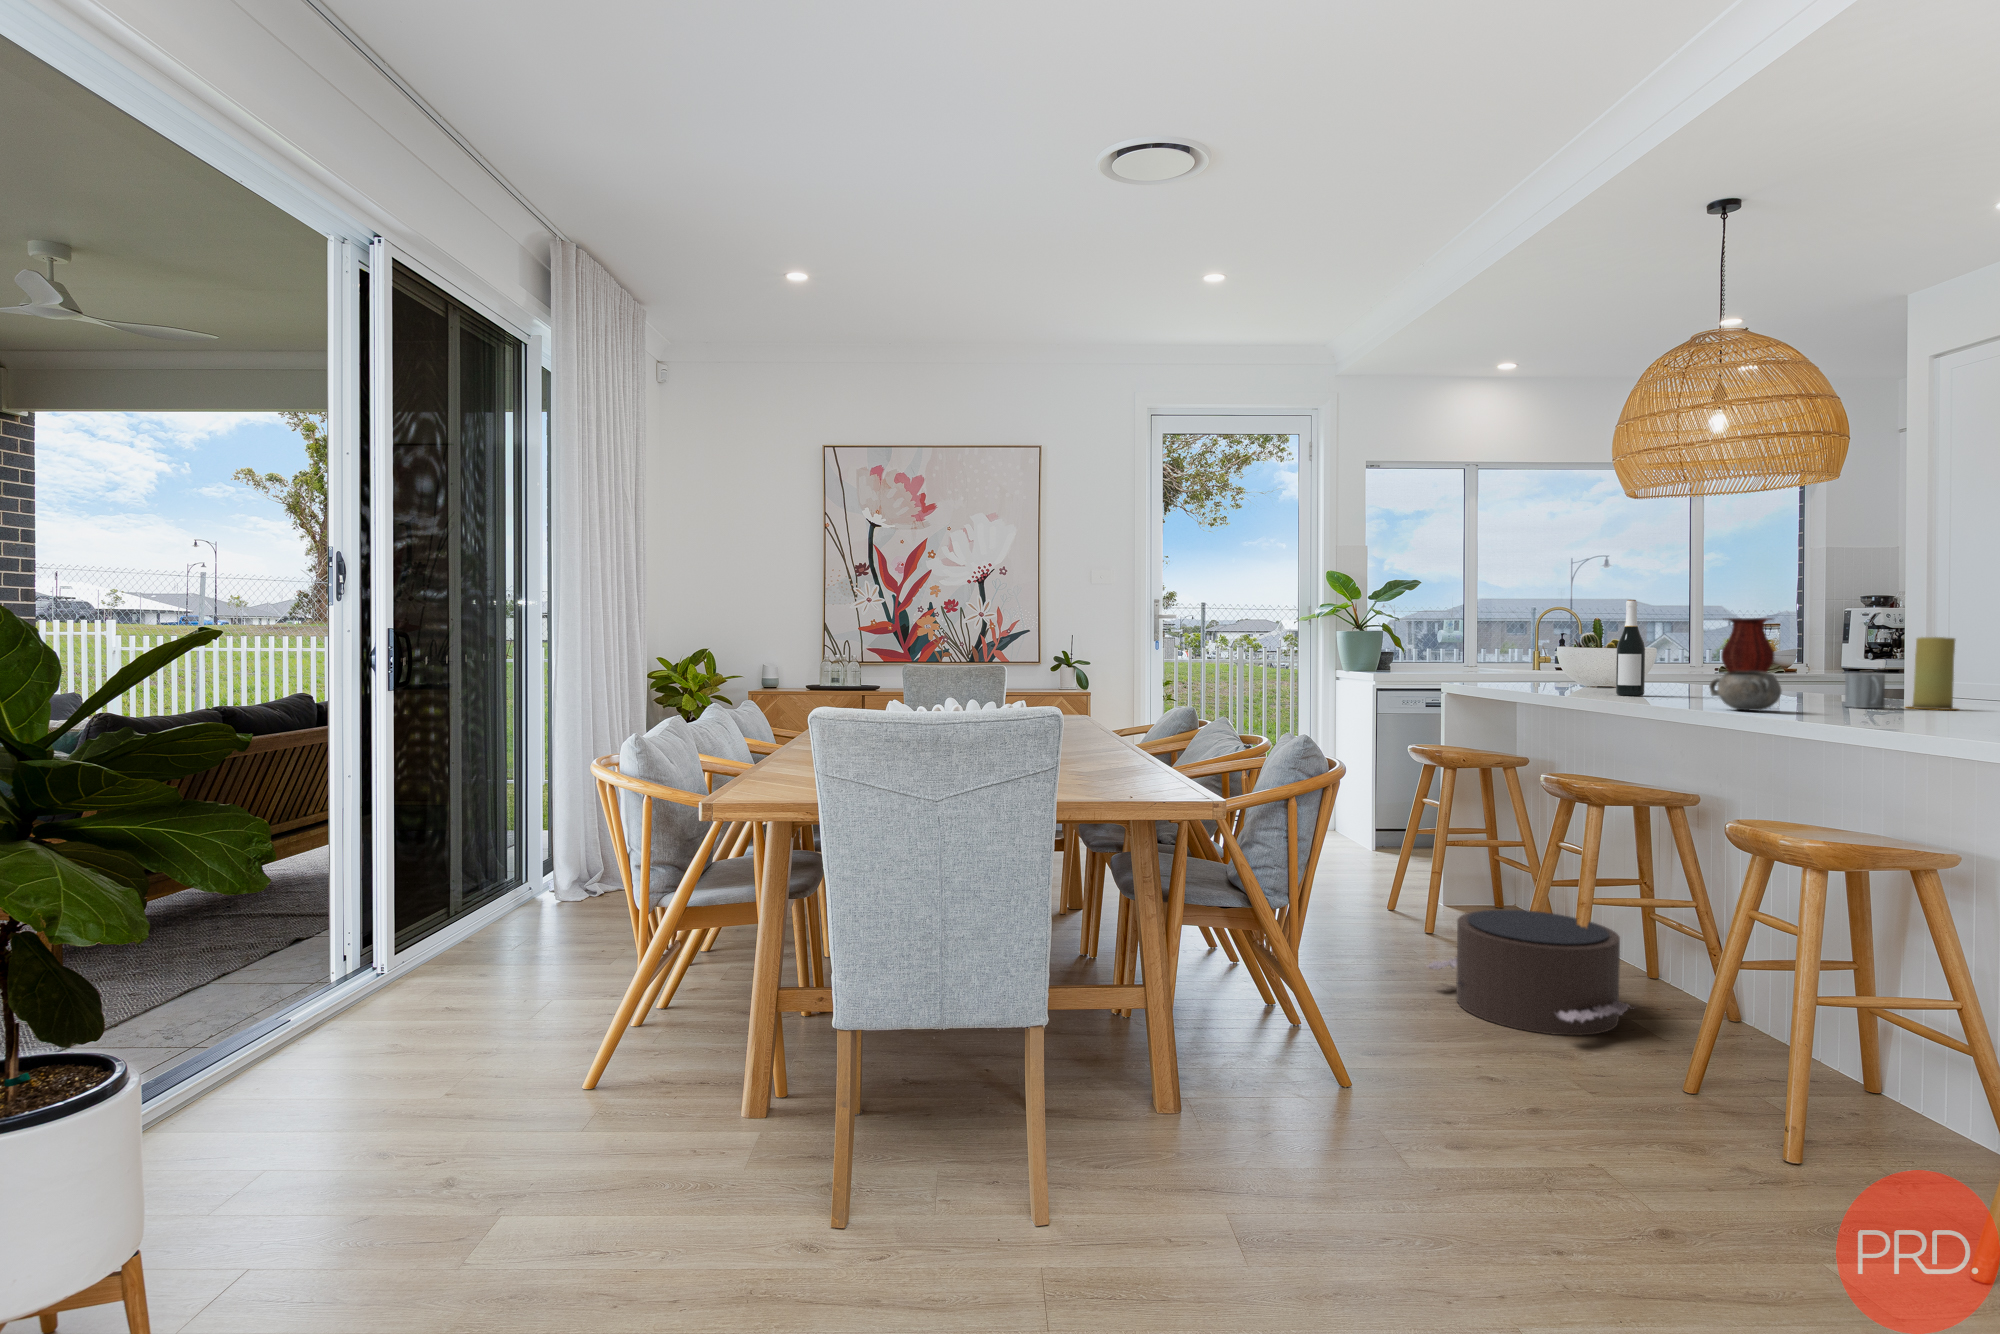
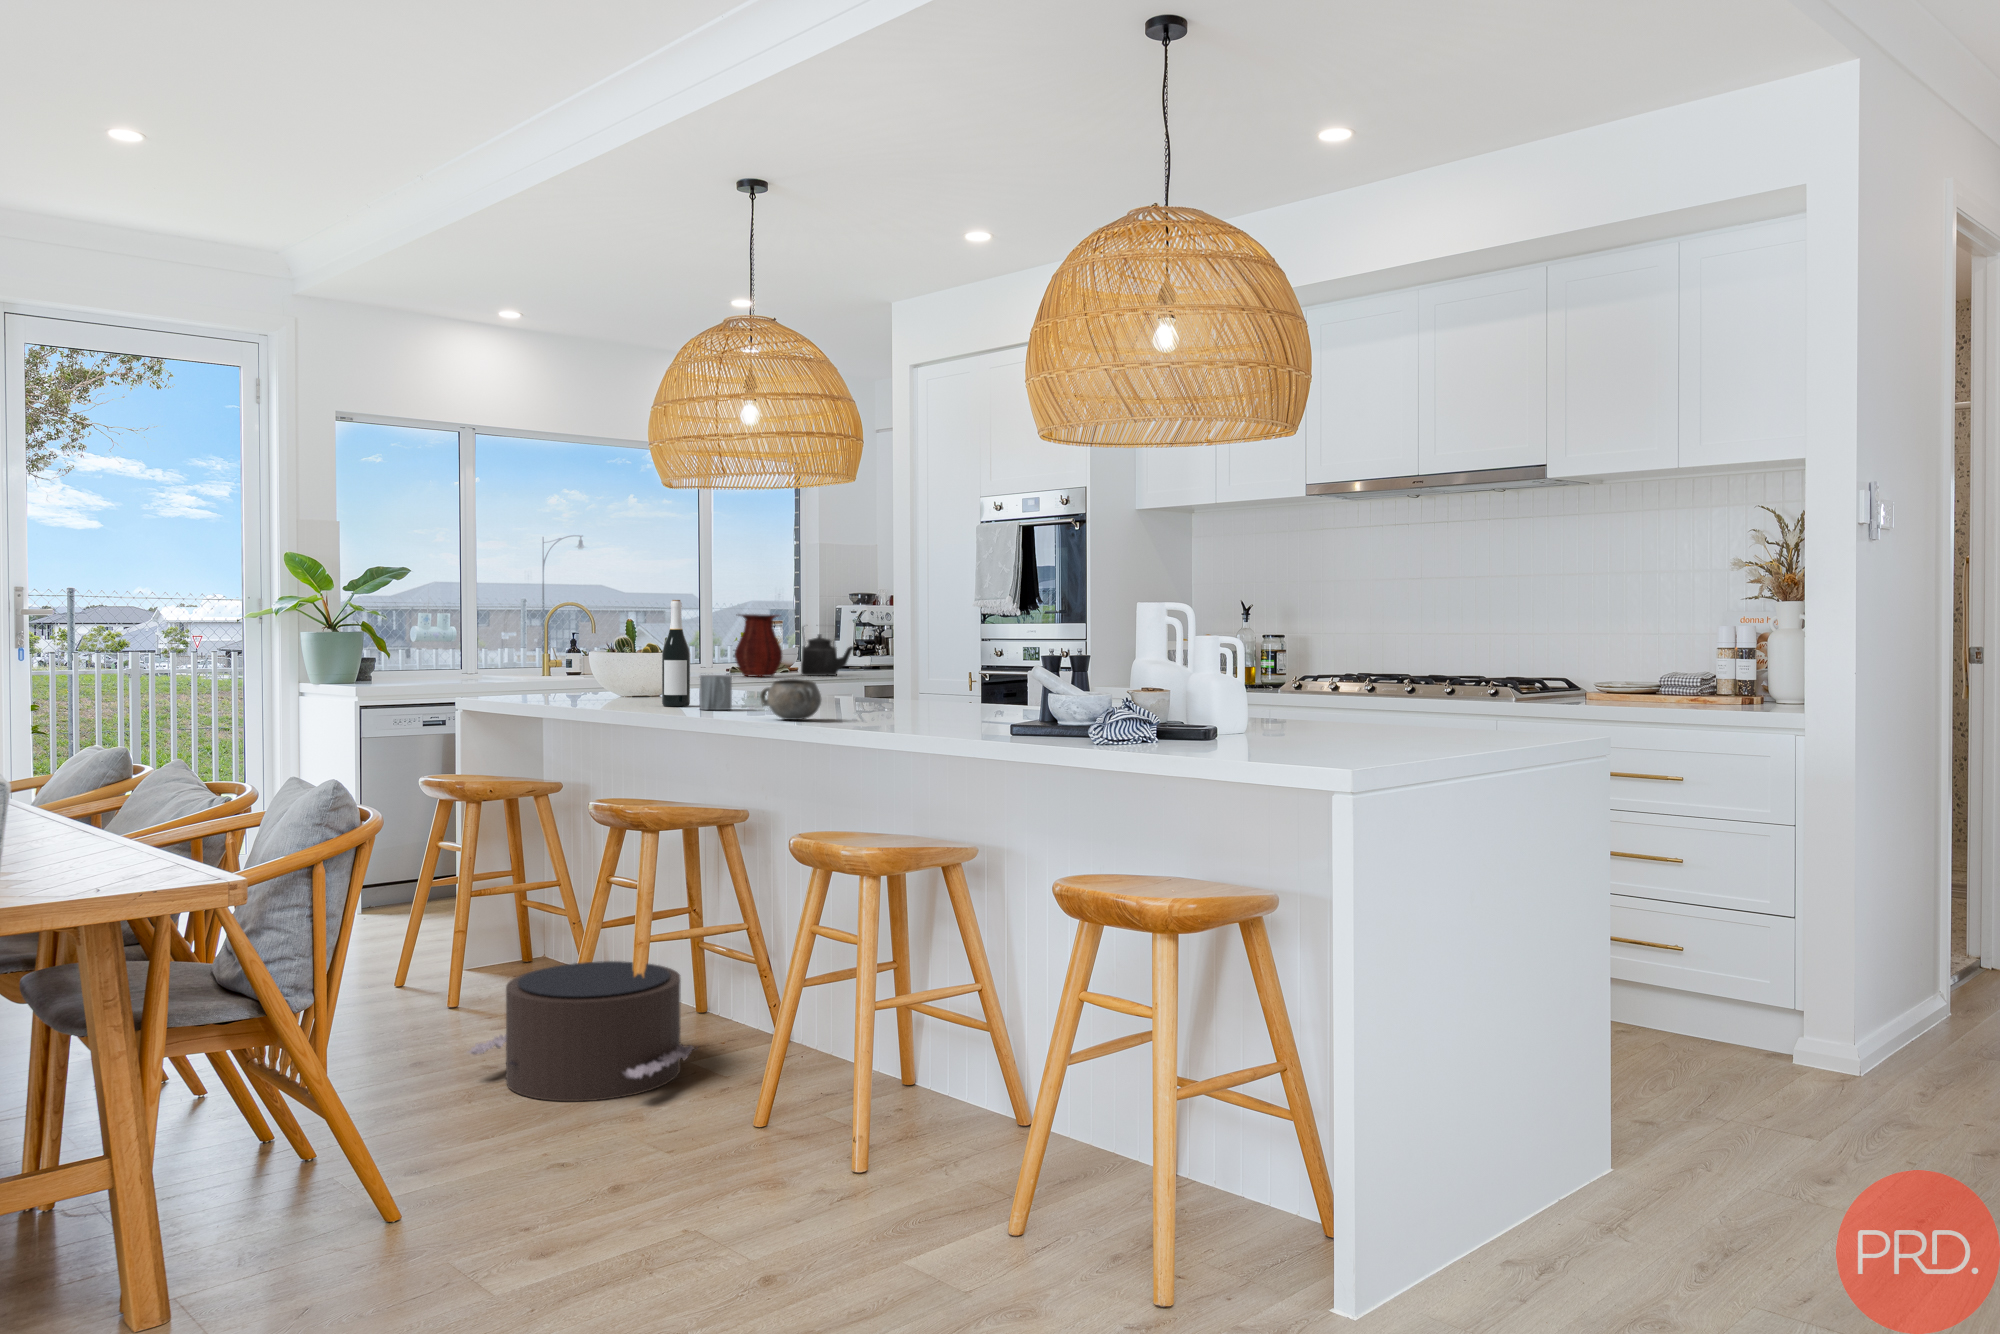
kettle: none [1798,628,1864,677] -> present [801,628,854,676]
candle: present [1908,637,1959,710] -> none [908,642,947,711]
mug: present [1845,673,1885,708] -> present [700,675,732,710]

